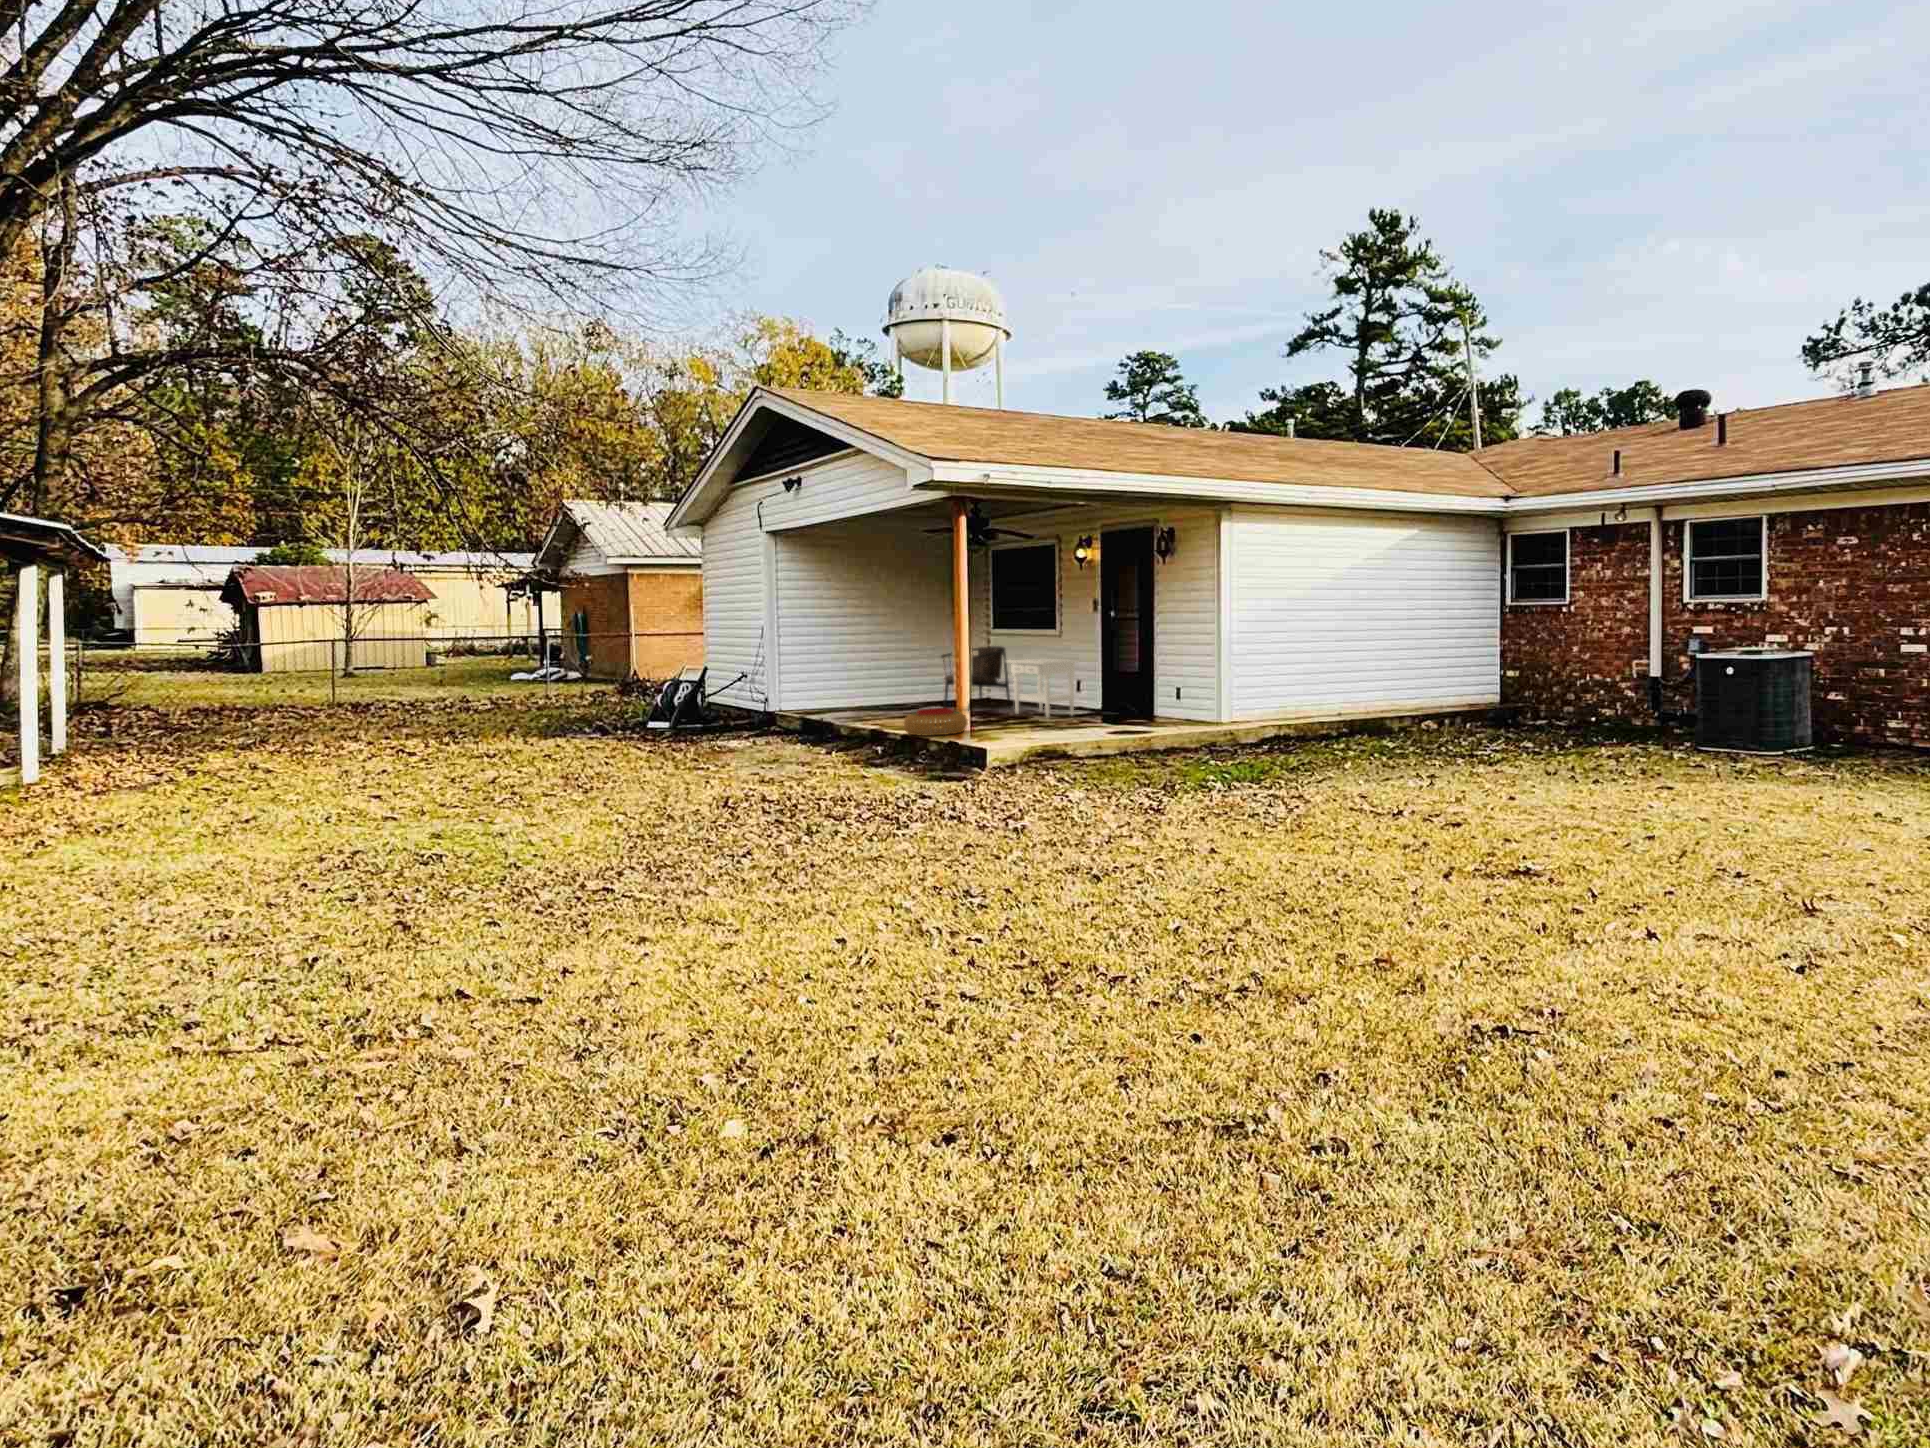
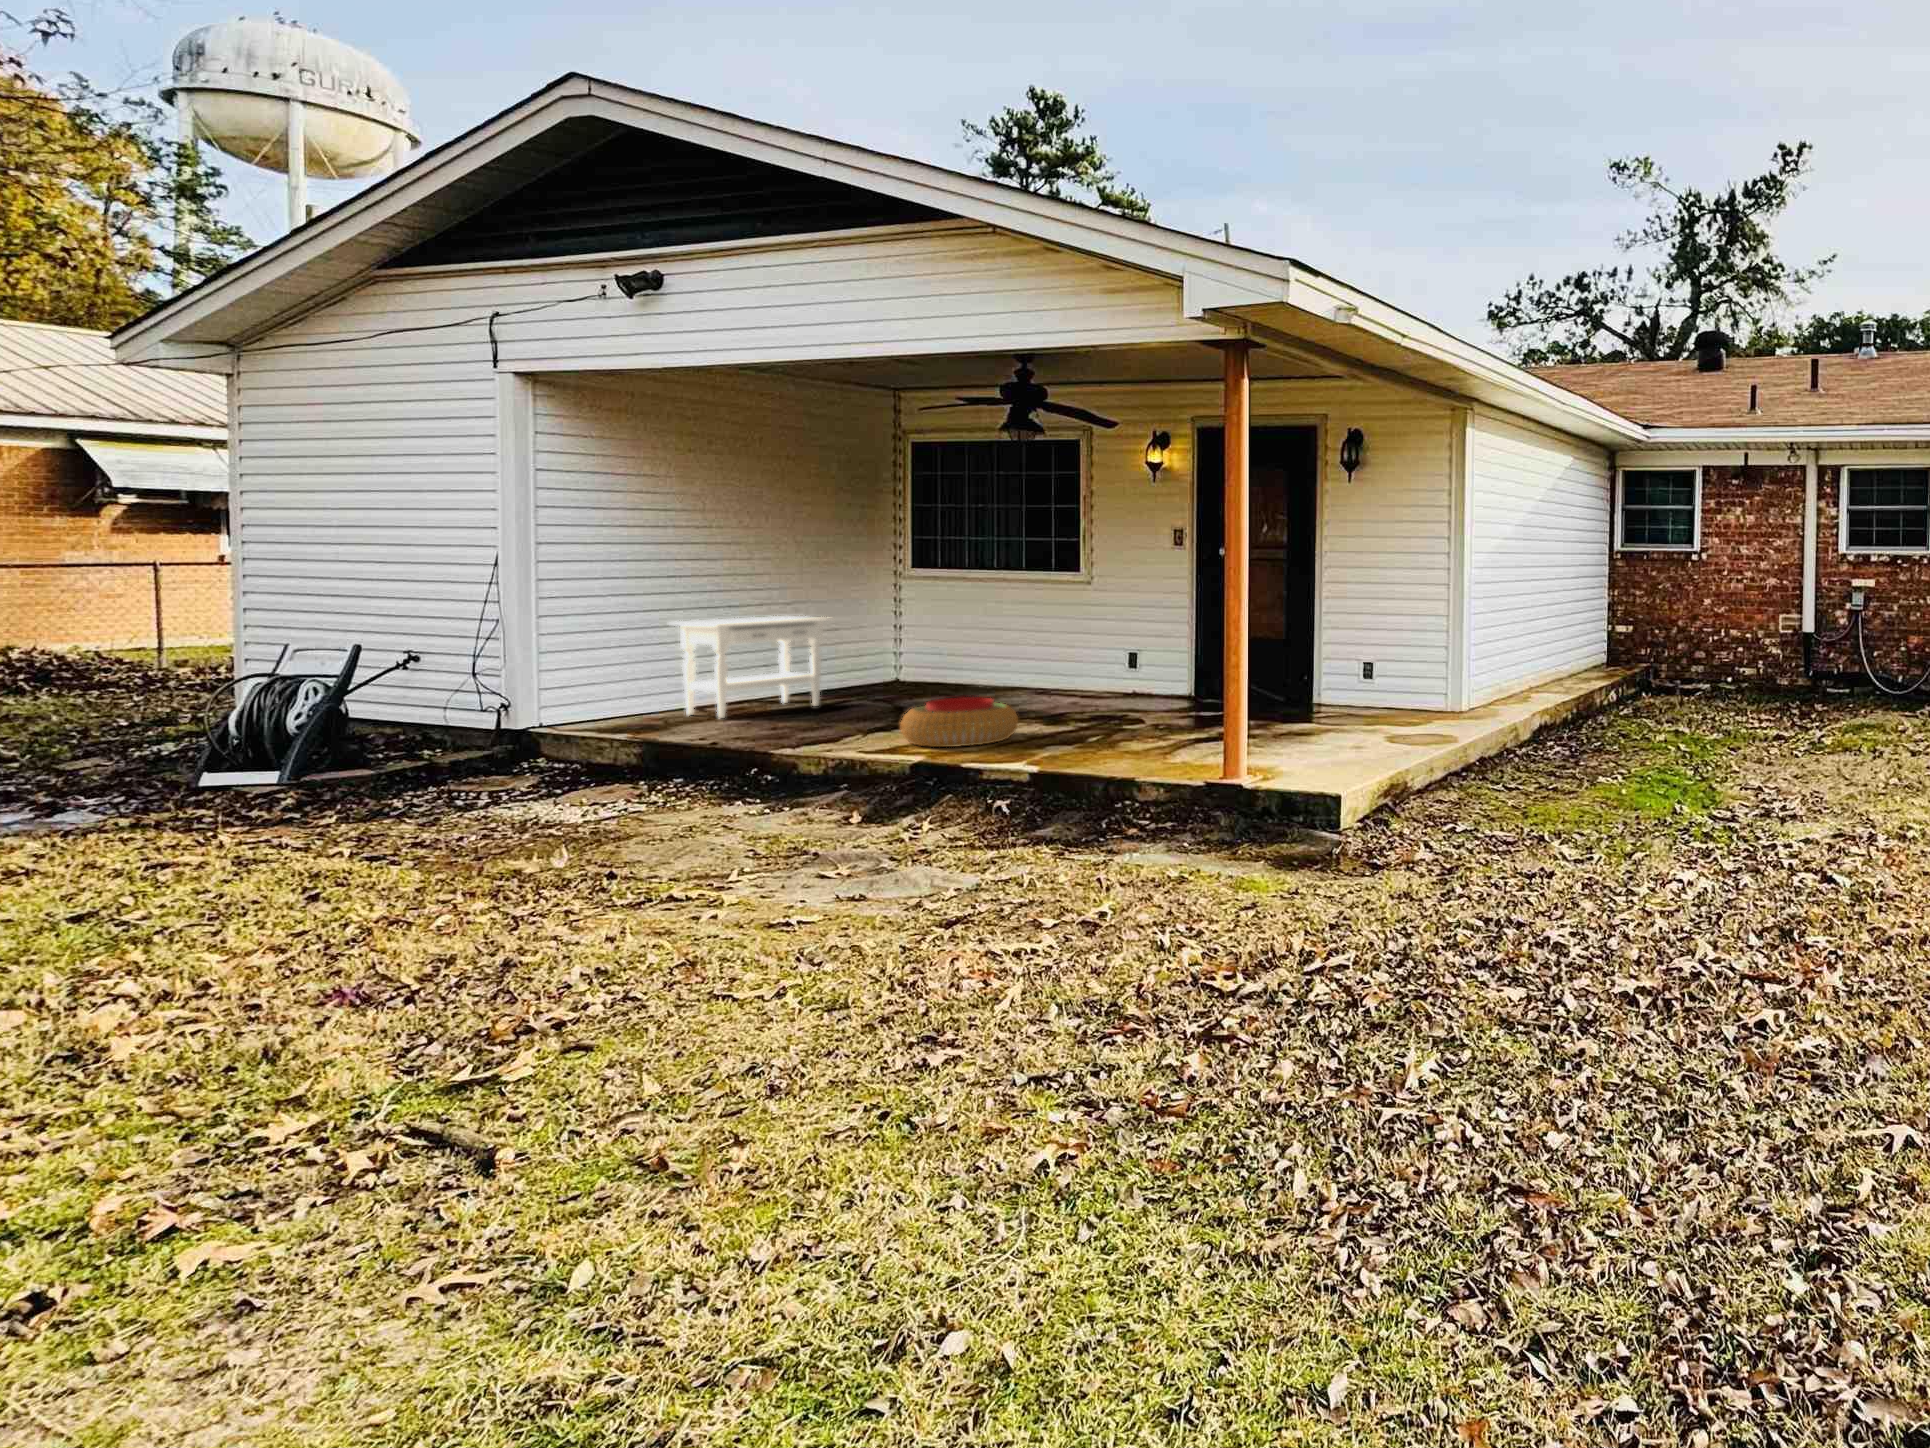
armchair: present [942,646,1010,710] -> none [835,593,961,698]
side table: present [1006,659,1078,717] -> present [669,616,833,719]

